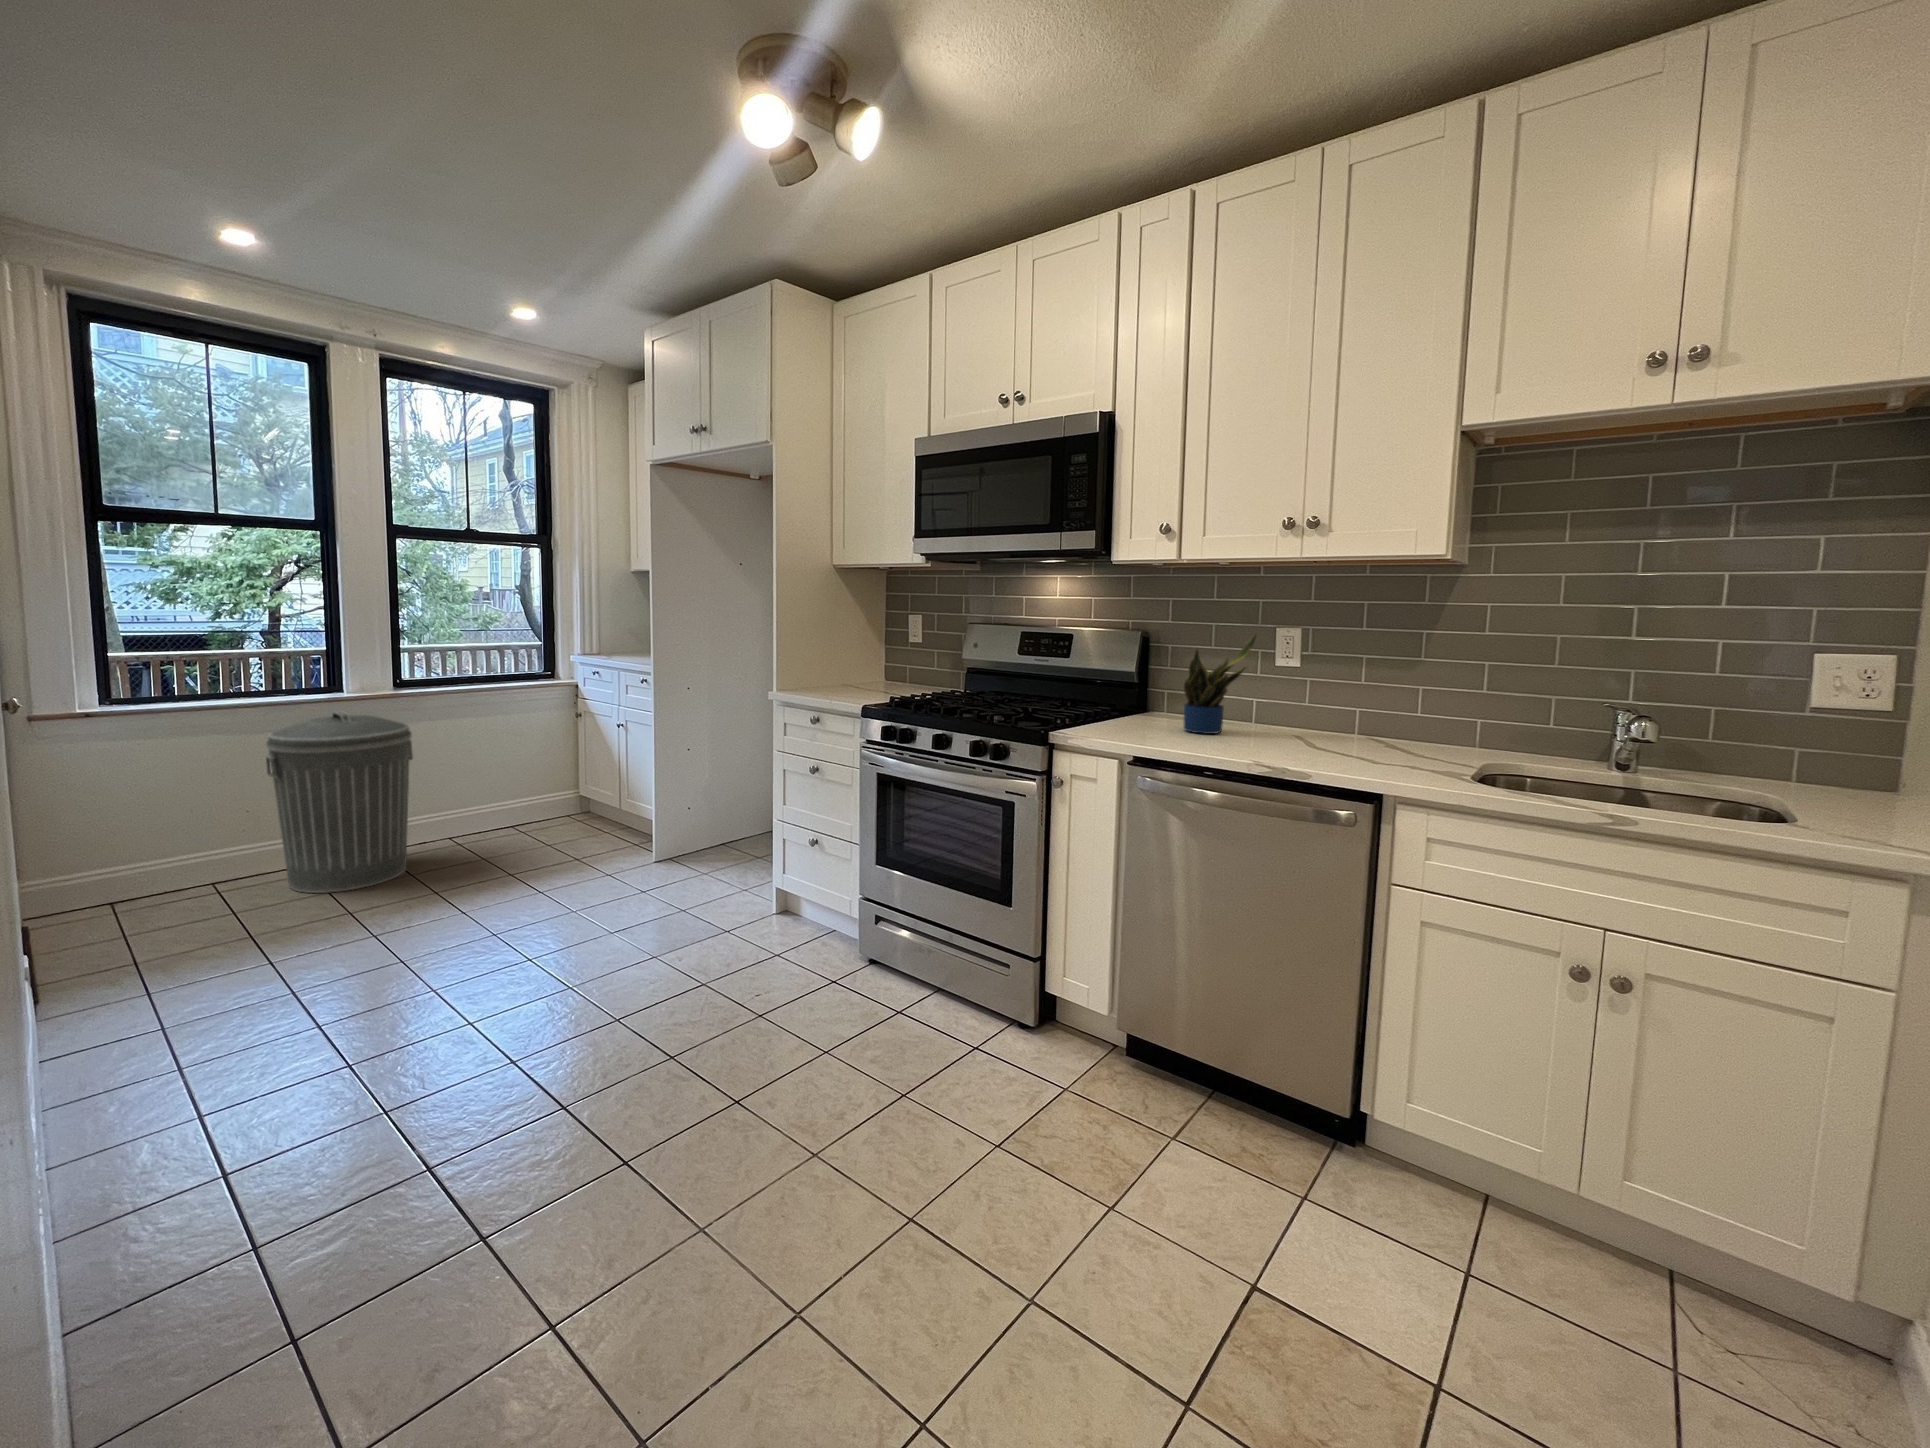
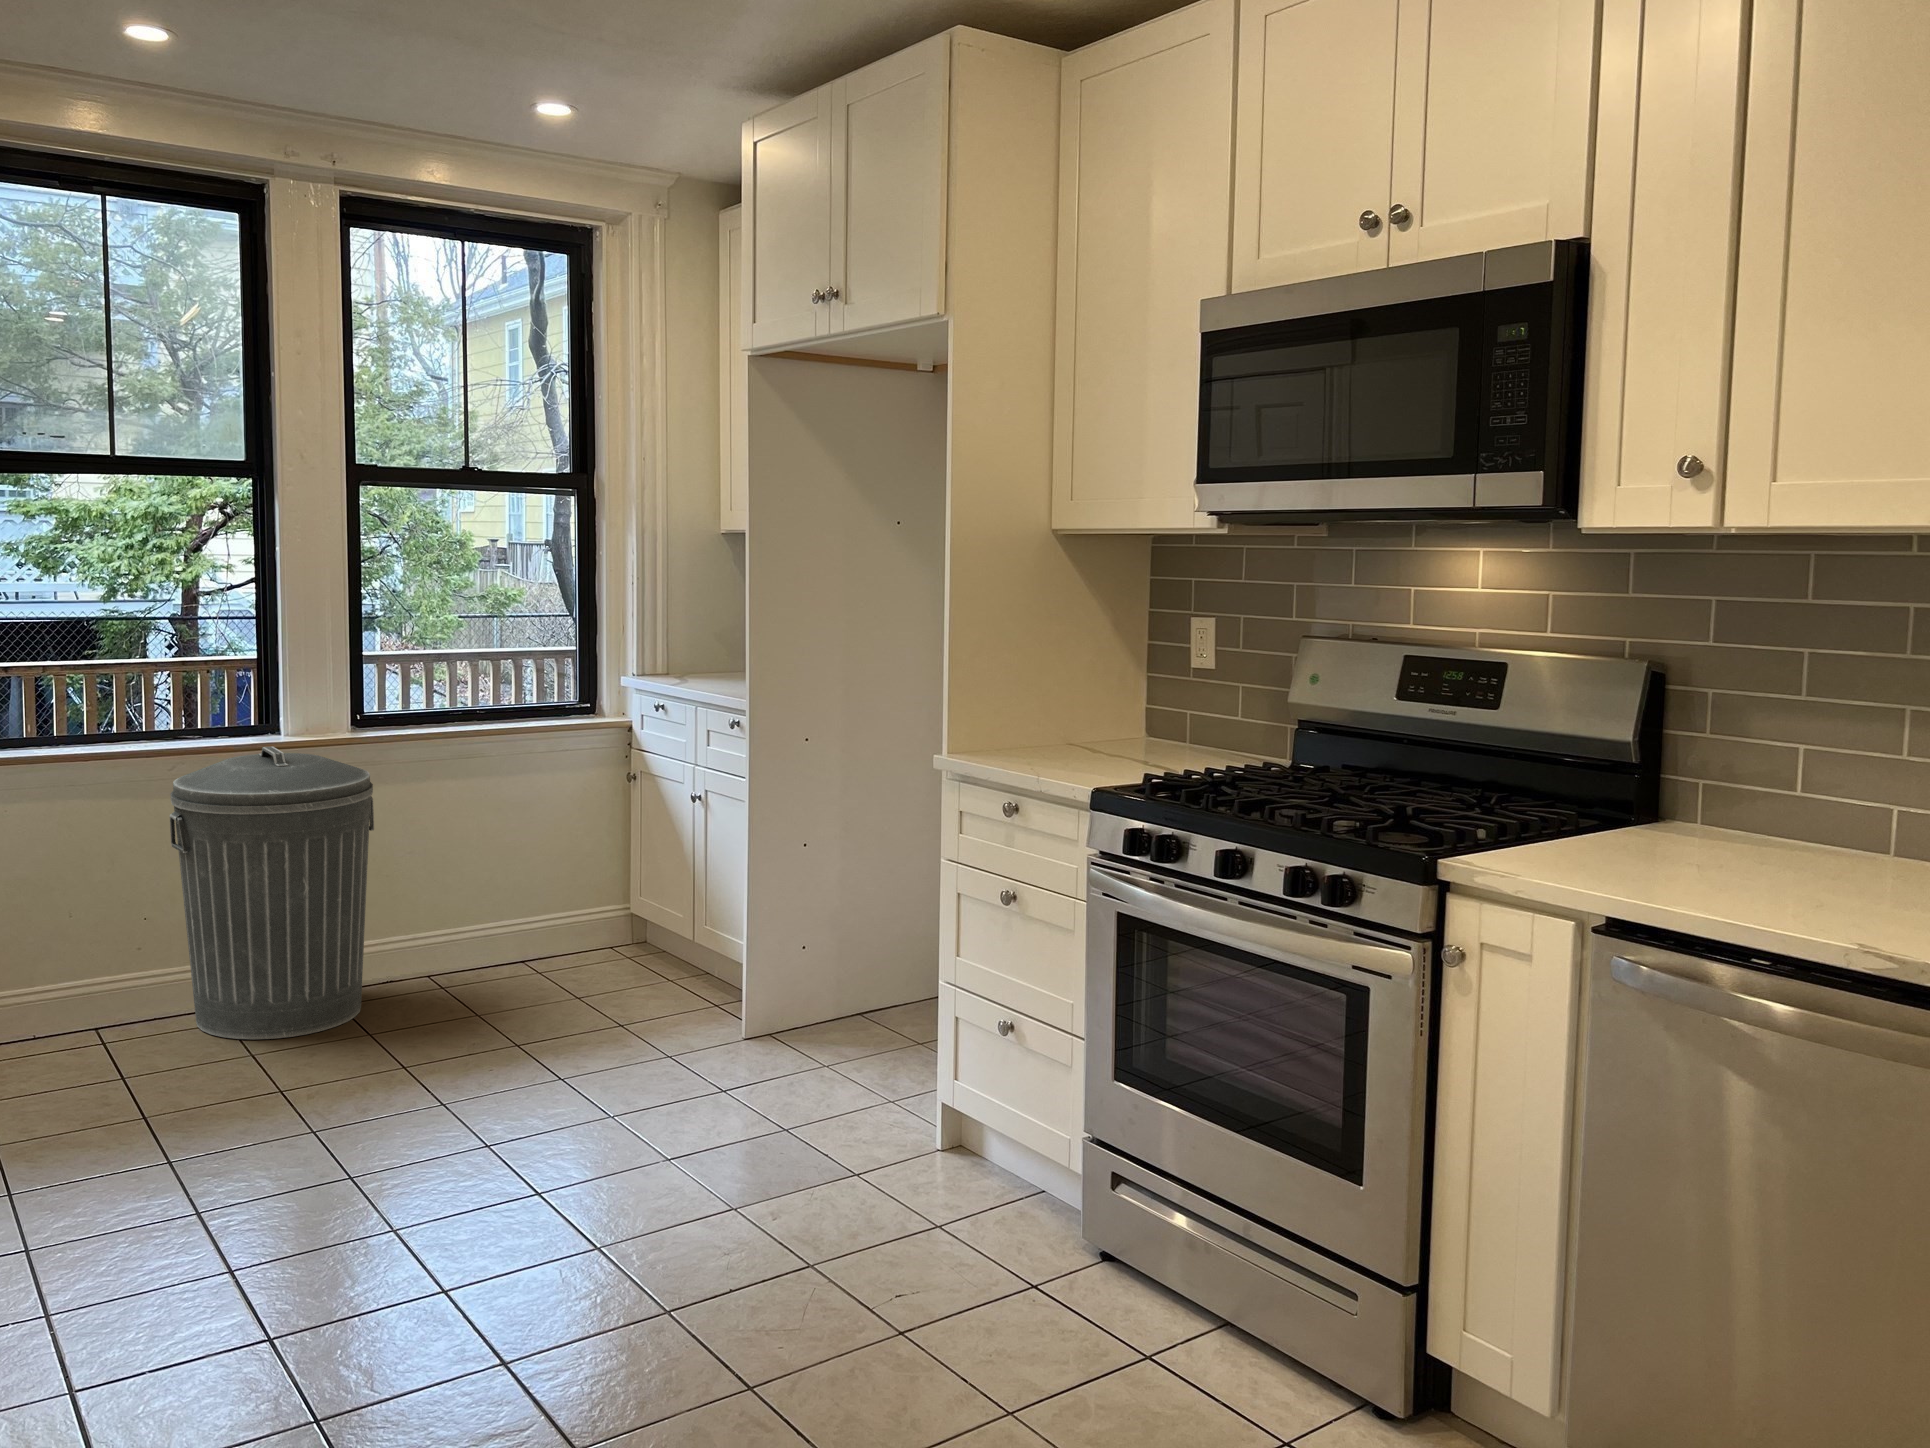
potted plant: present [1184,635,1256,734] -> none [1727,678,1894,879]

